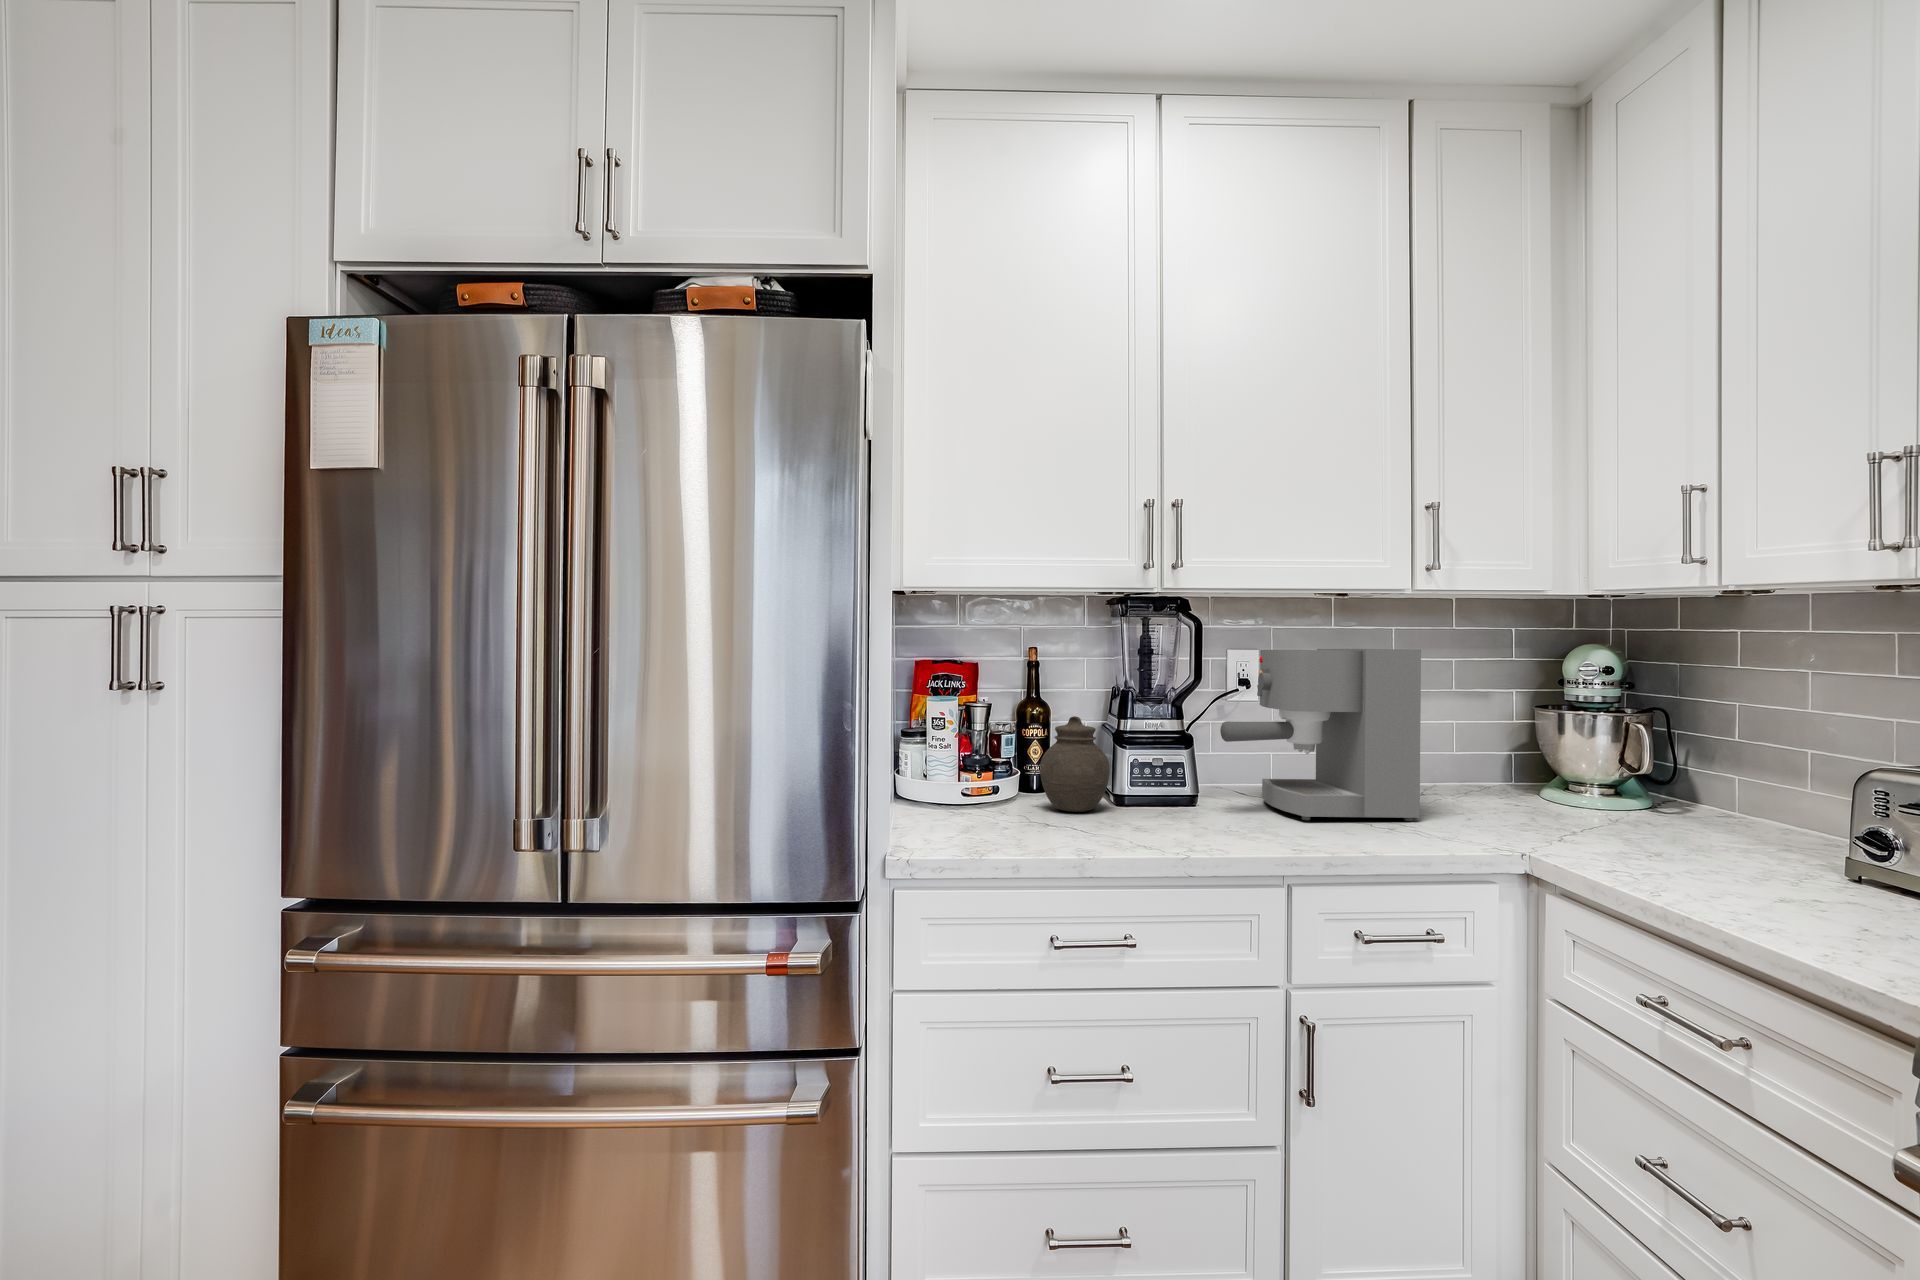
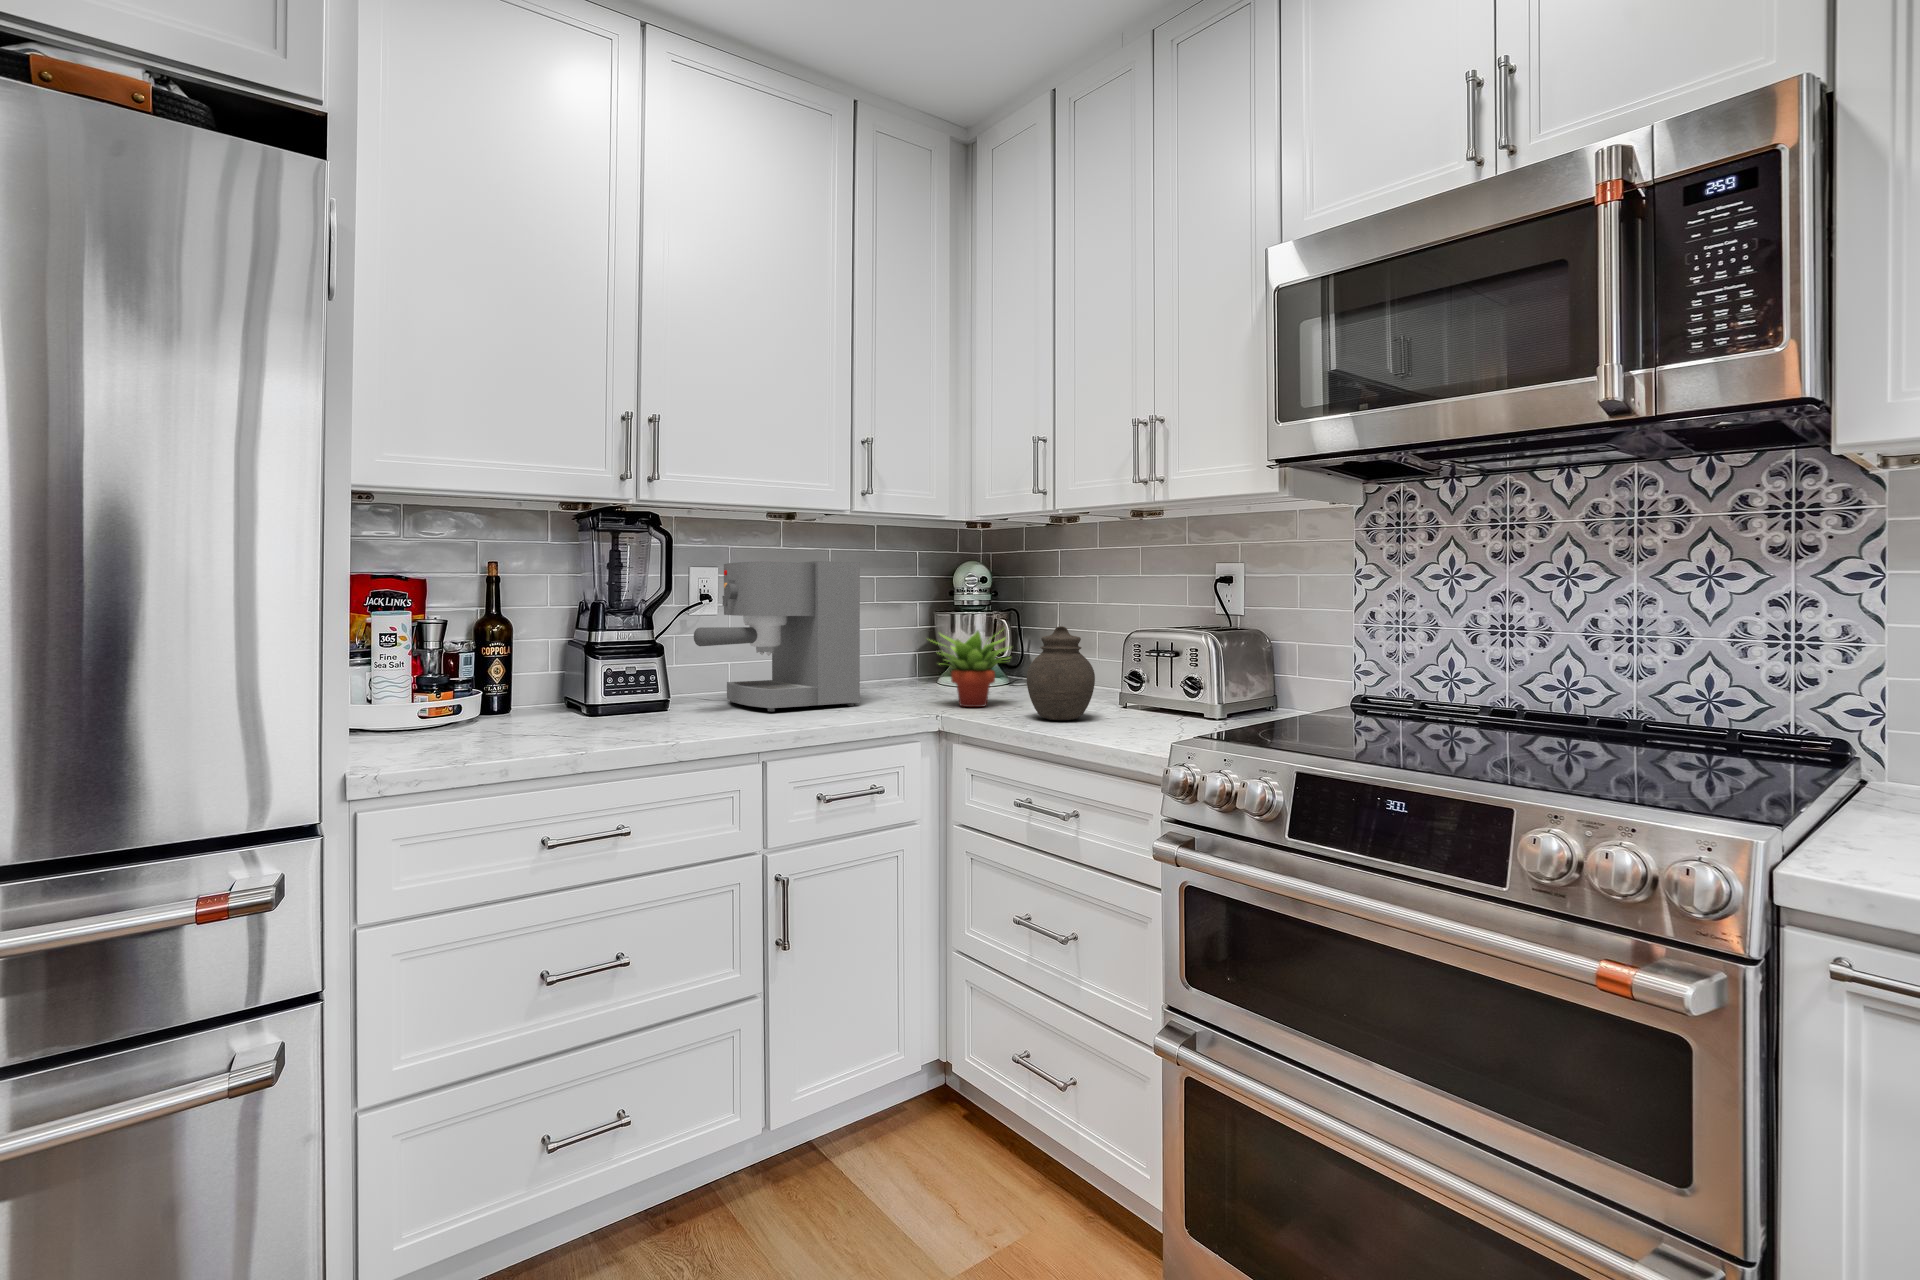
jar: present [1040,716,1110,812] -> present [1027,626,1095,720]
succulent plant: none [1511,736,1645,841] -> present [939,631,1009,707]

